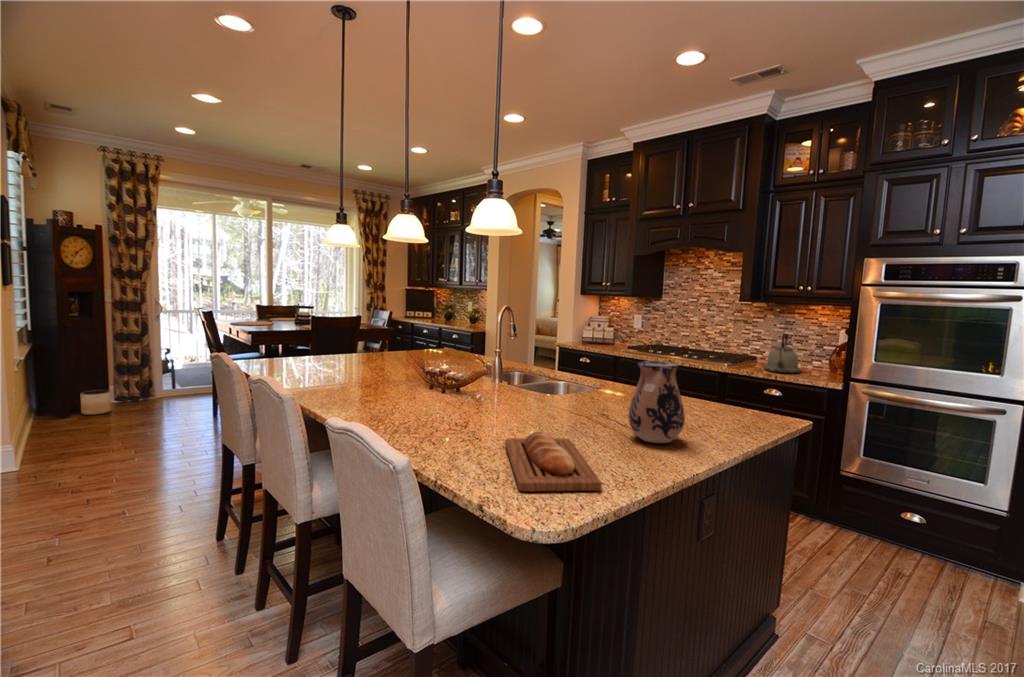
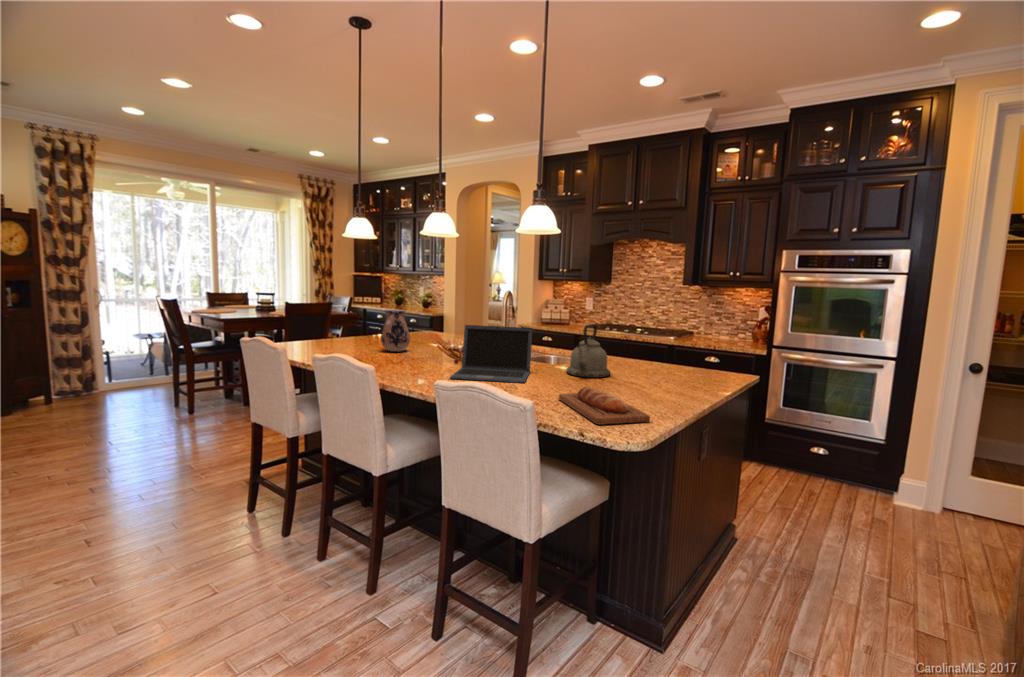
kettle: present [764,334,801,373] -> present [567,324,610,378]
laptop: none [402,344,513,419] -> present [450,325,533,383]
ceramic pitcher: present [628,361,685,443] -> present [381,310,410,352]
planter: present [80,390,111,415] -> none [21,385,56,412]

